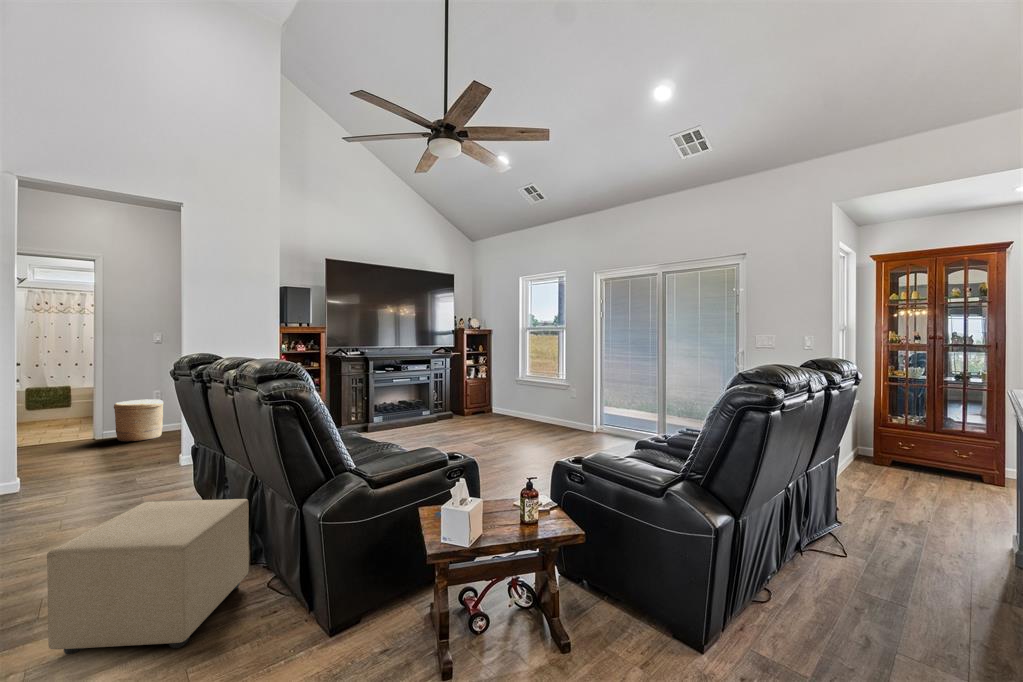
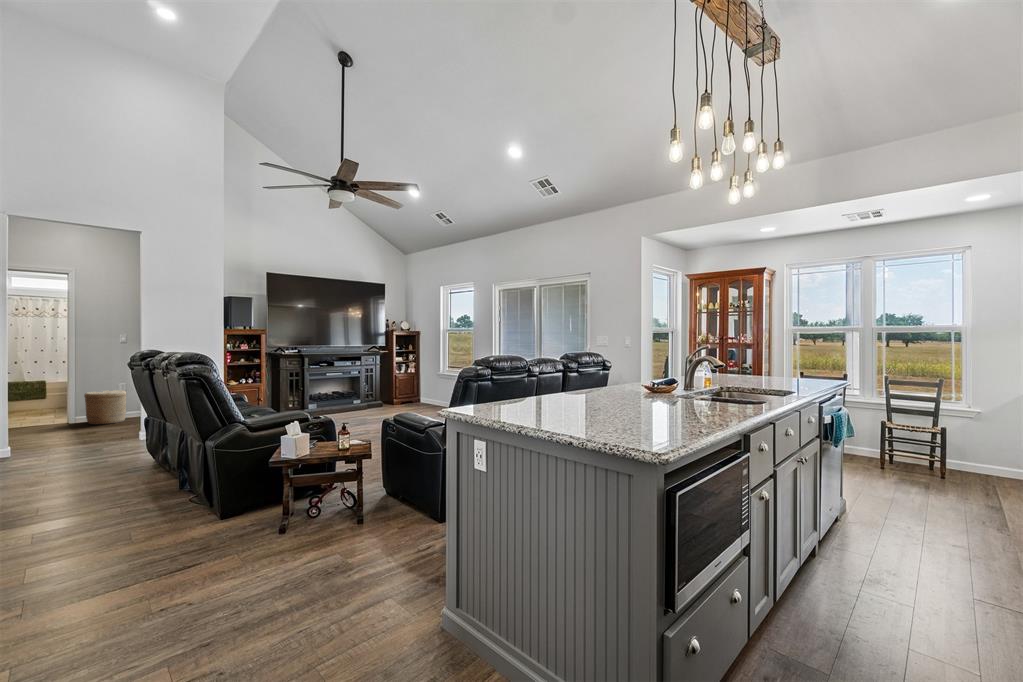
ottoman: present [47,499,249,654] -> none [53,444,178,524]

